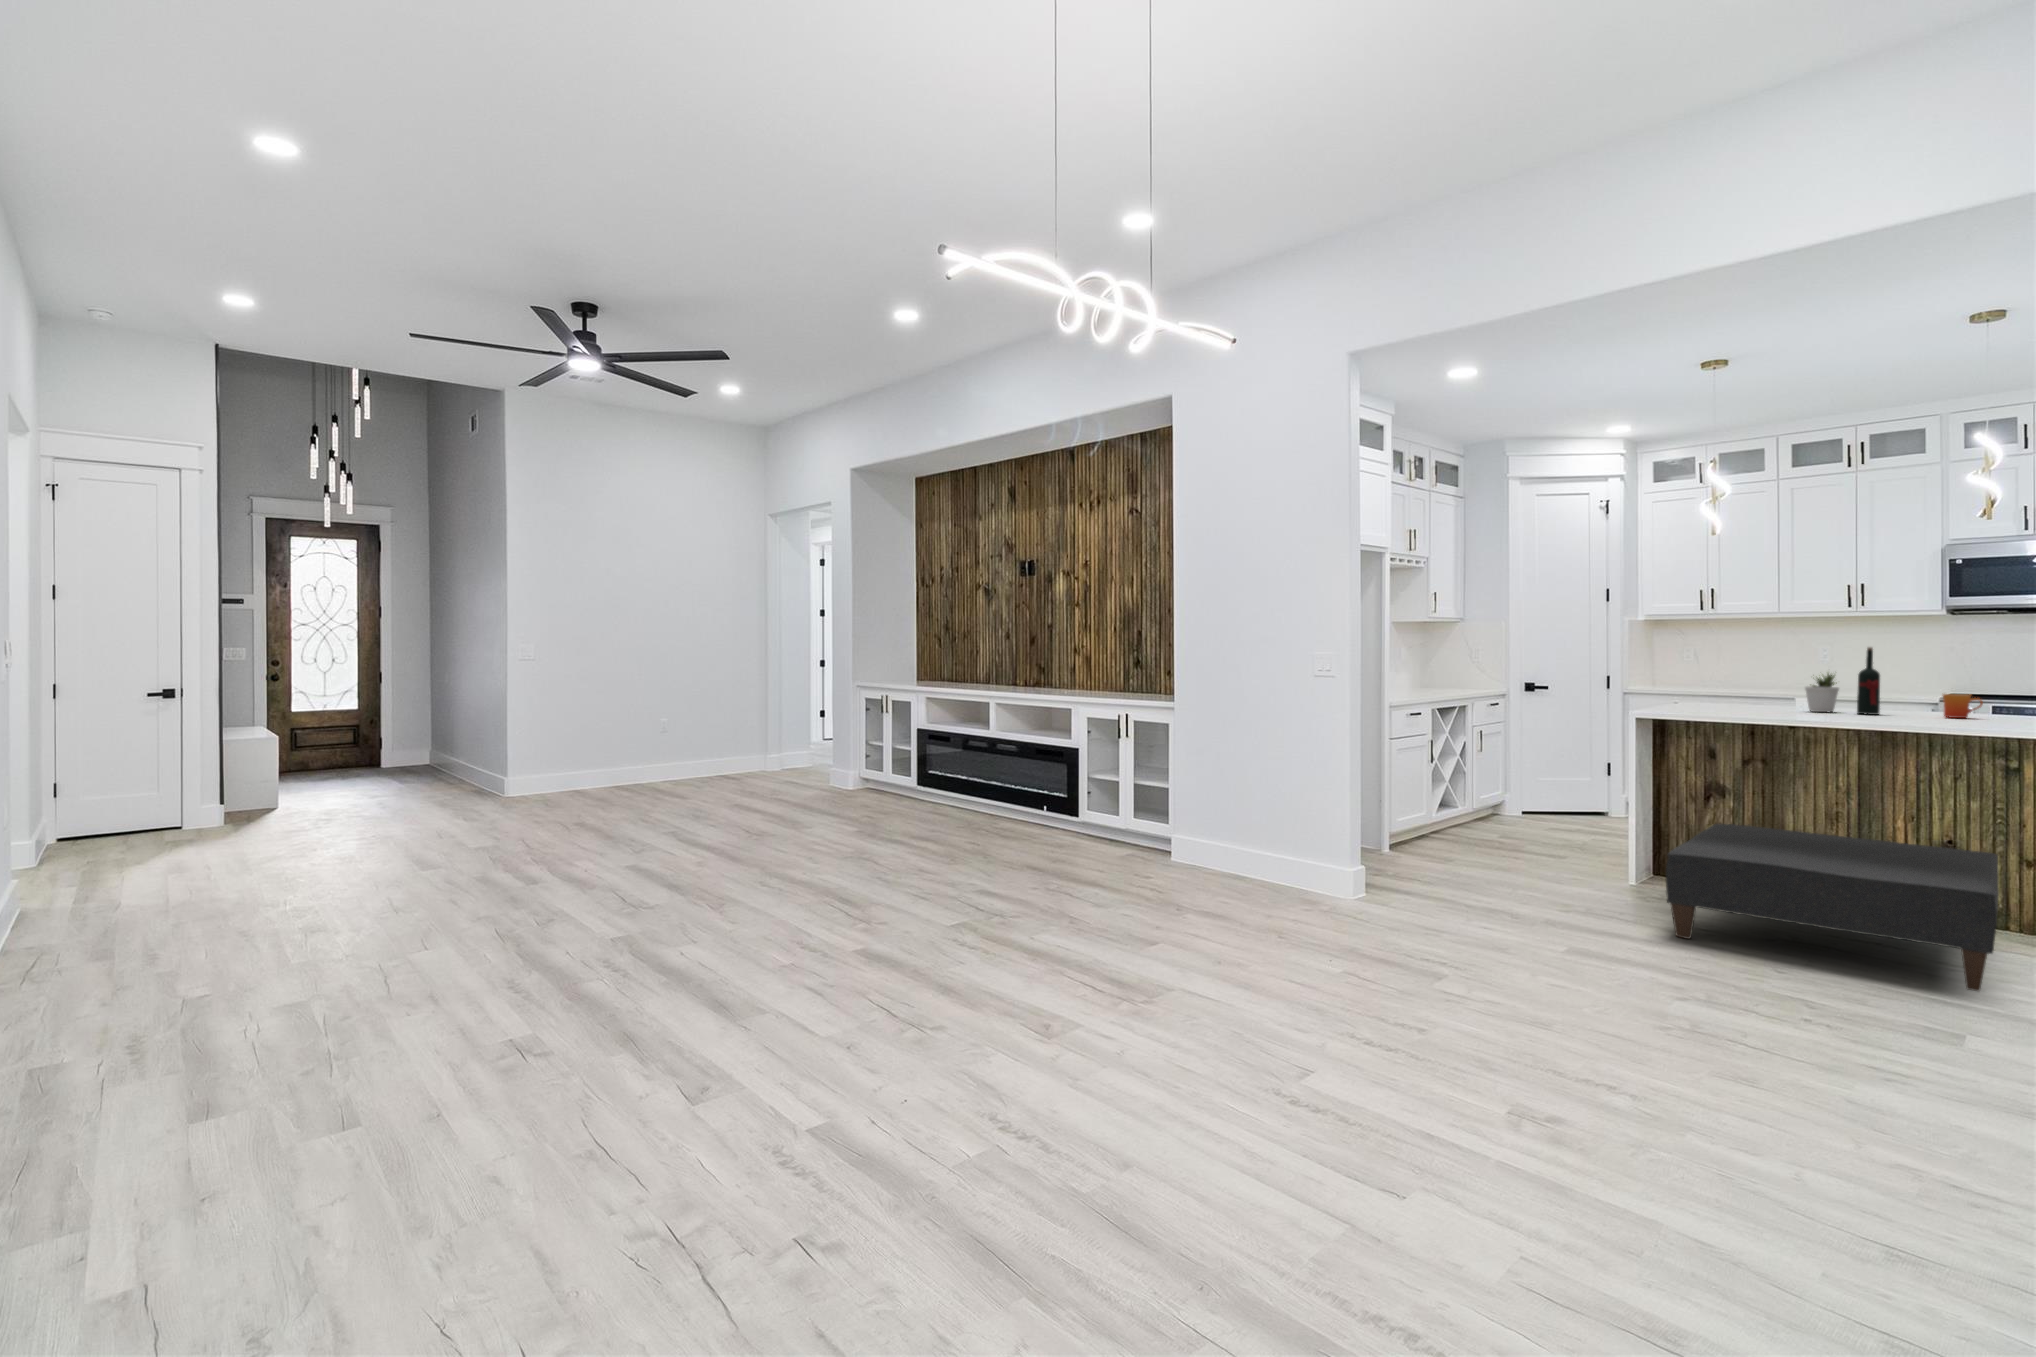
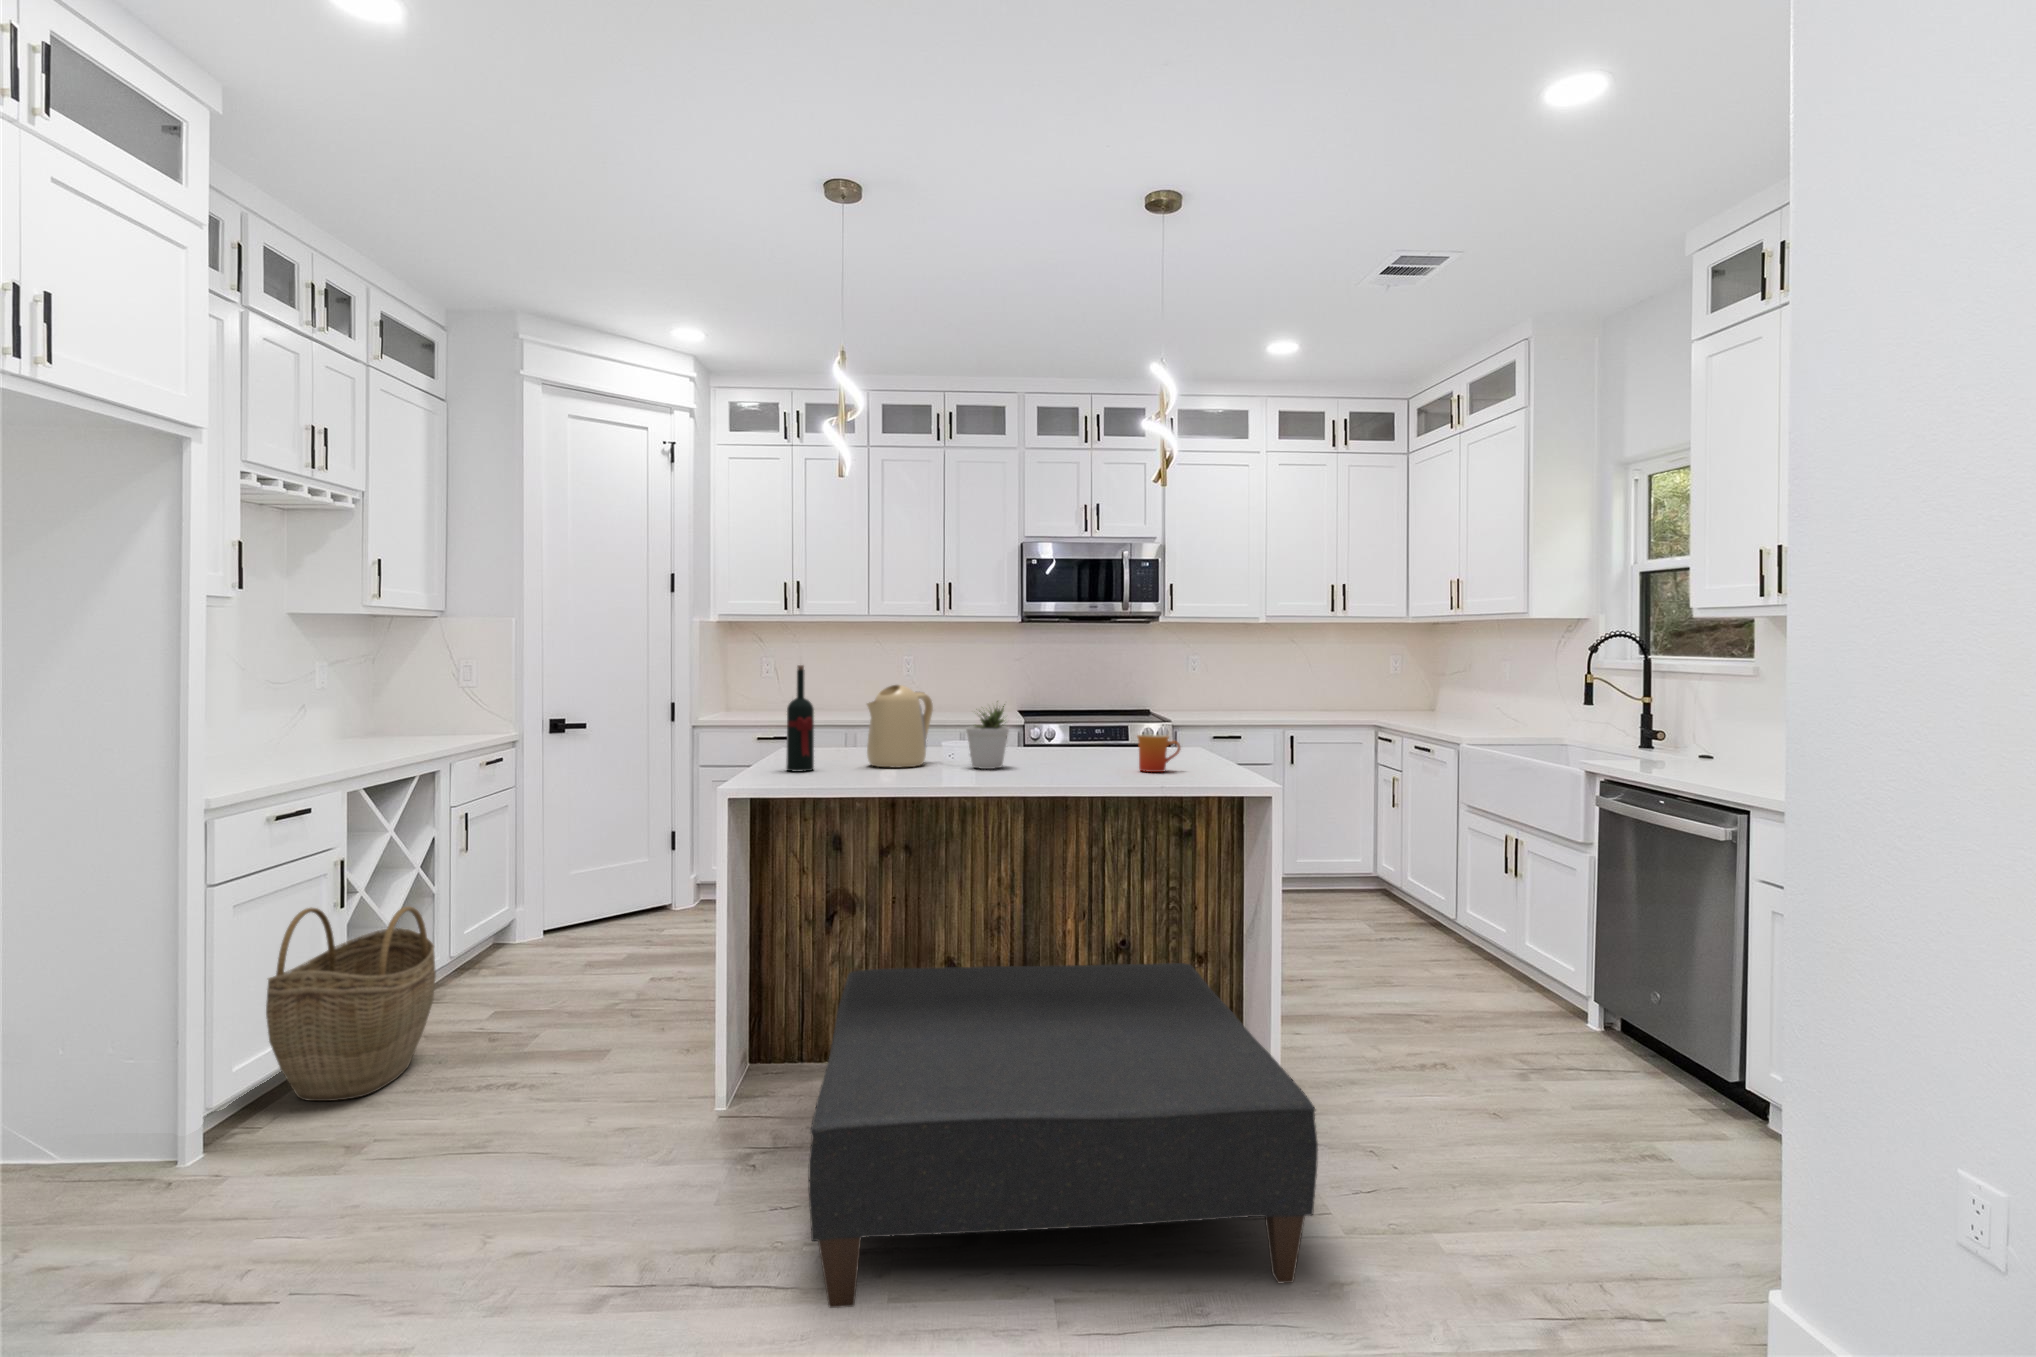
wine bottle: present [1857,647,1880,715] -> present [786,665,814,772]
kettle: none [1731,660,1785,709] -> present [867,685,933,768]
woven basket: none [1404,762,1474,850] -> present [266,906,436,1101]

